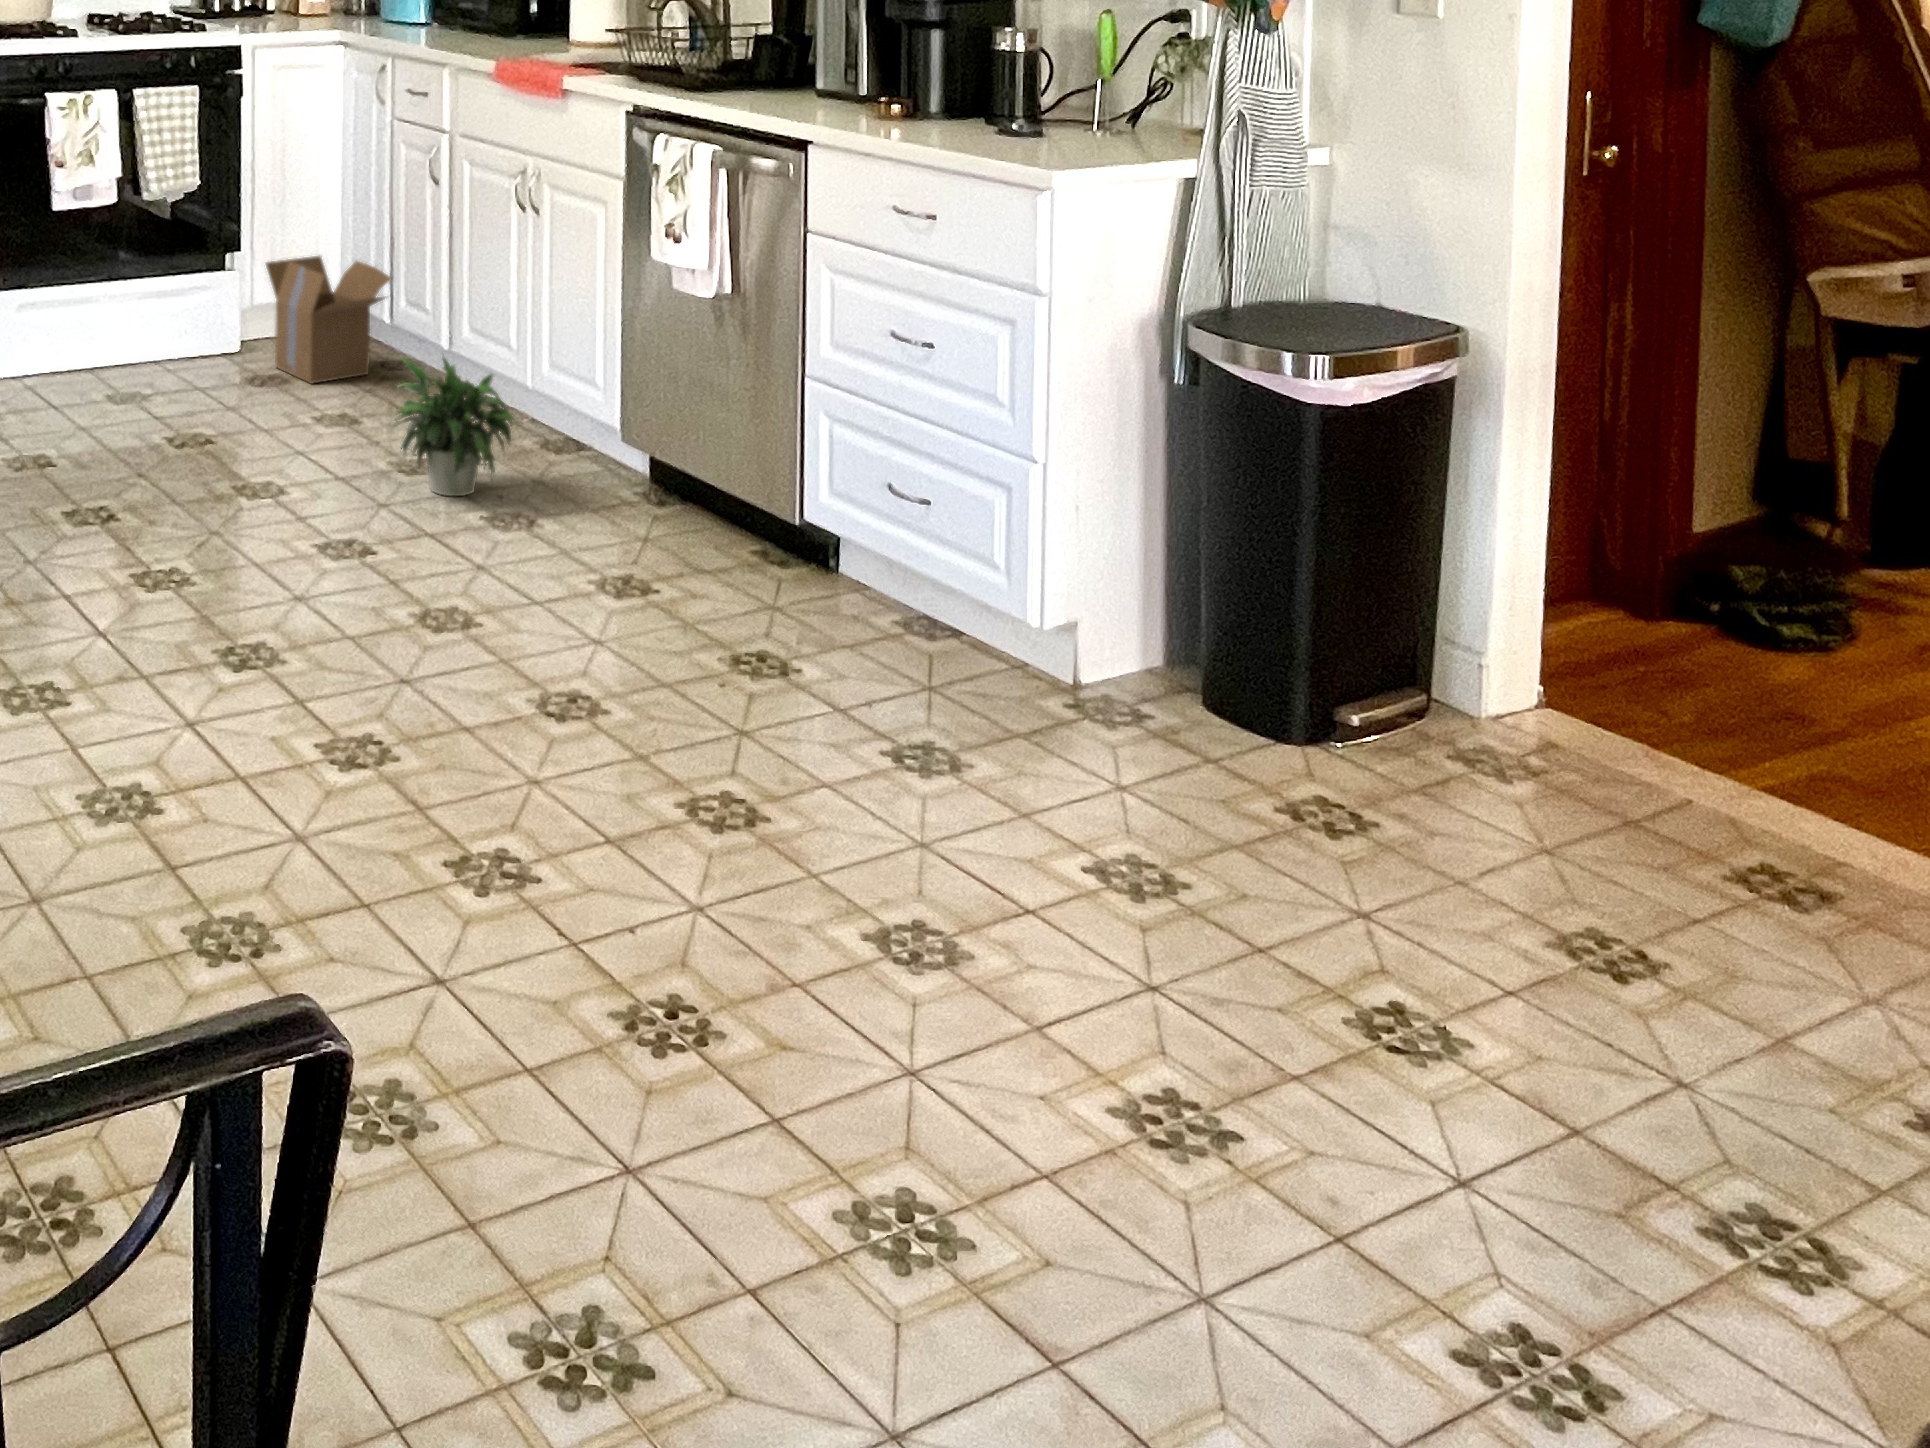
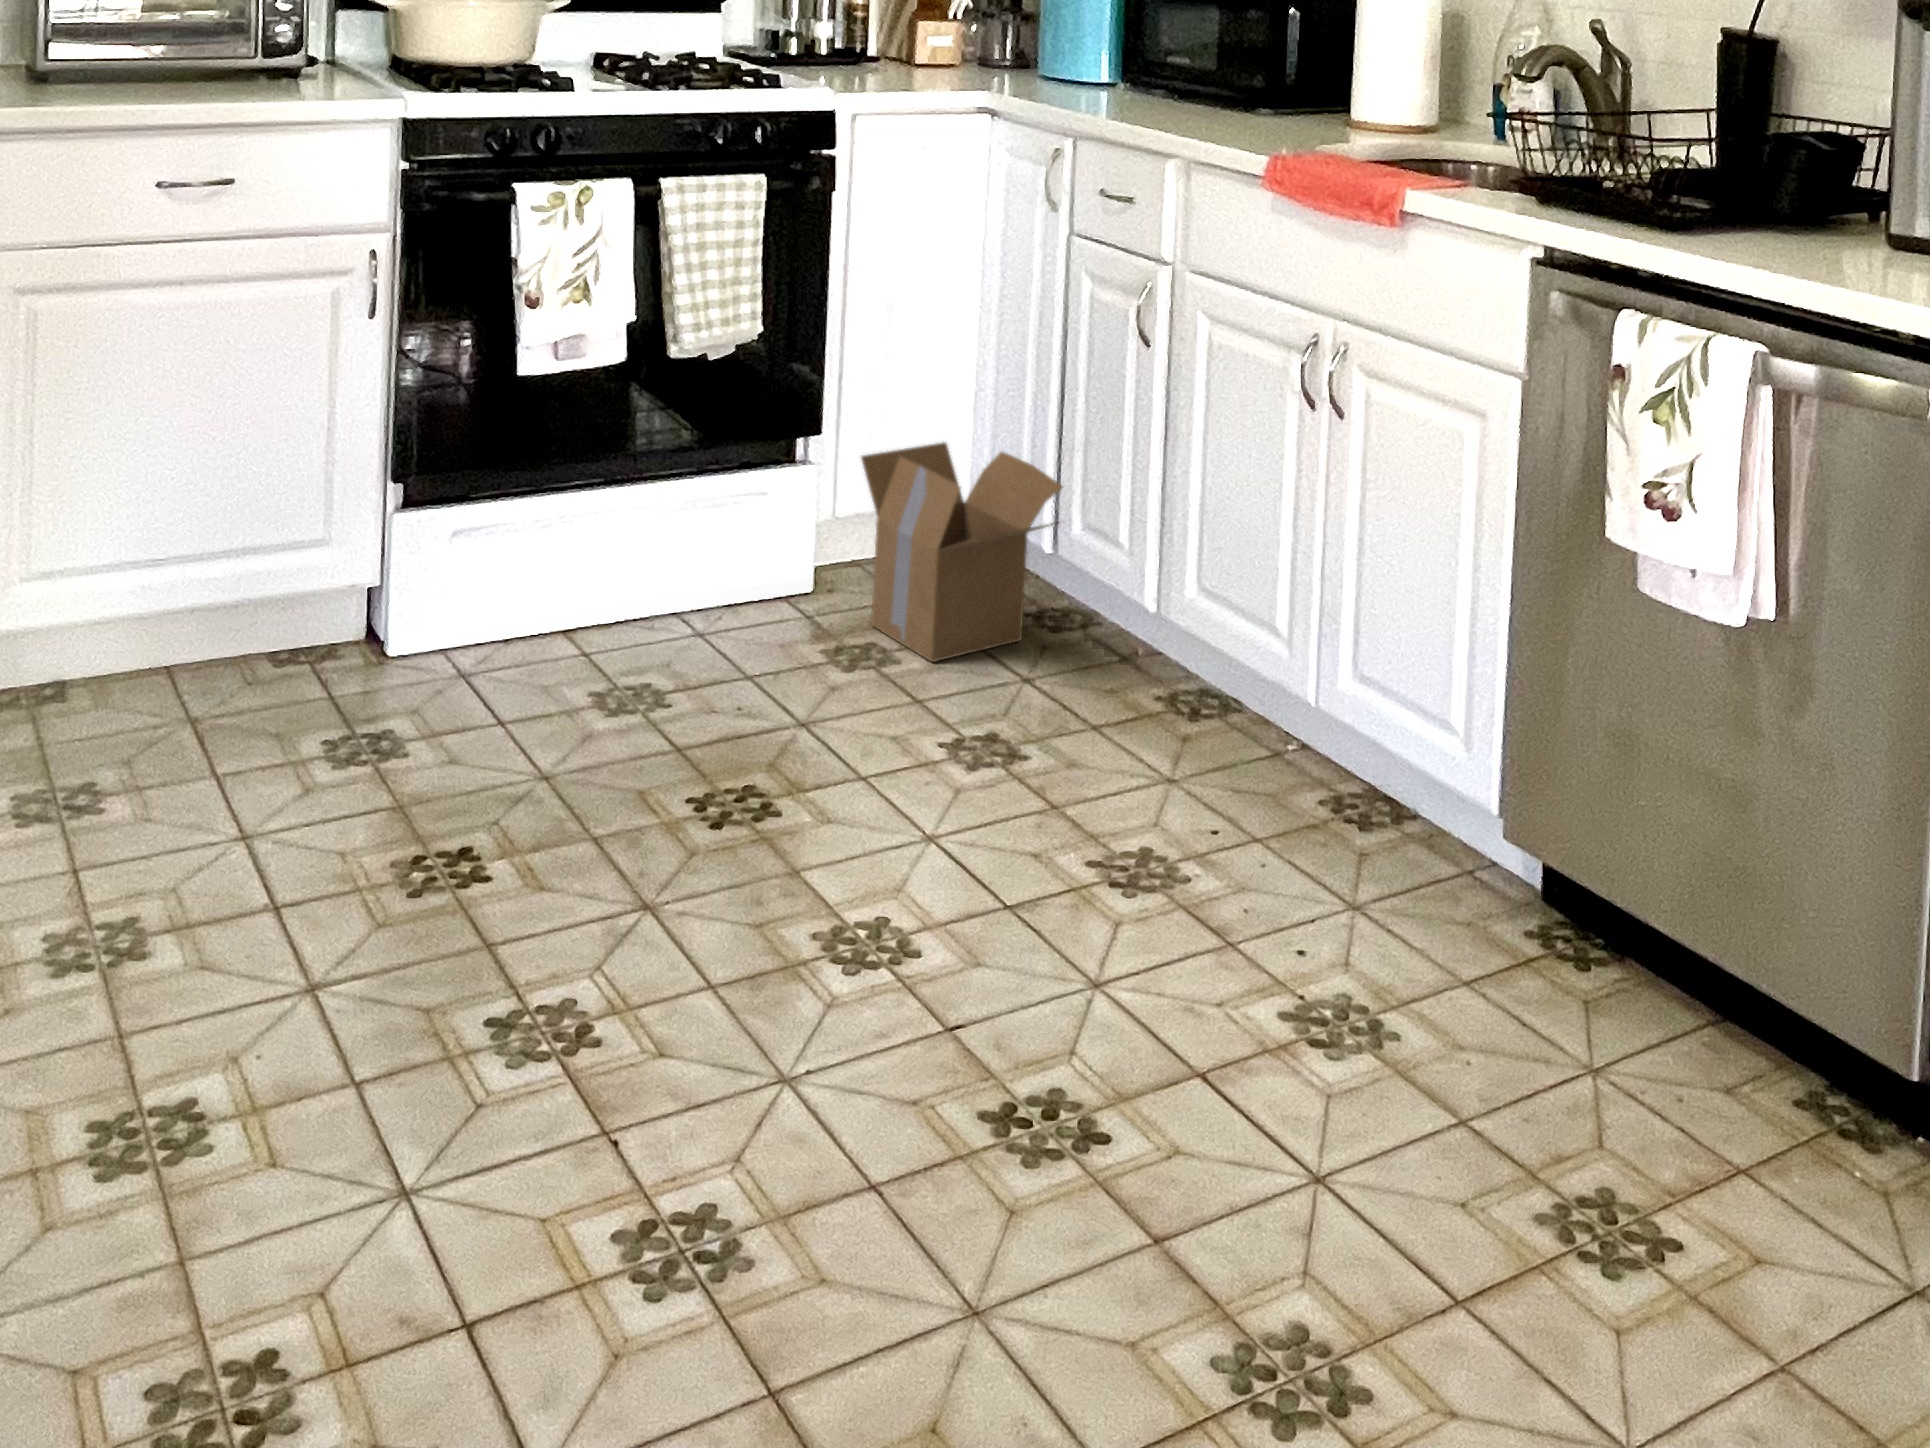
potted plant: present [393,357,515,496] -> none [1110,674,1342,950]

